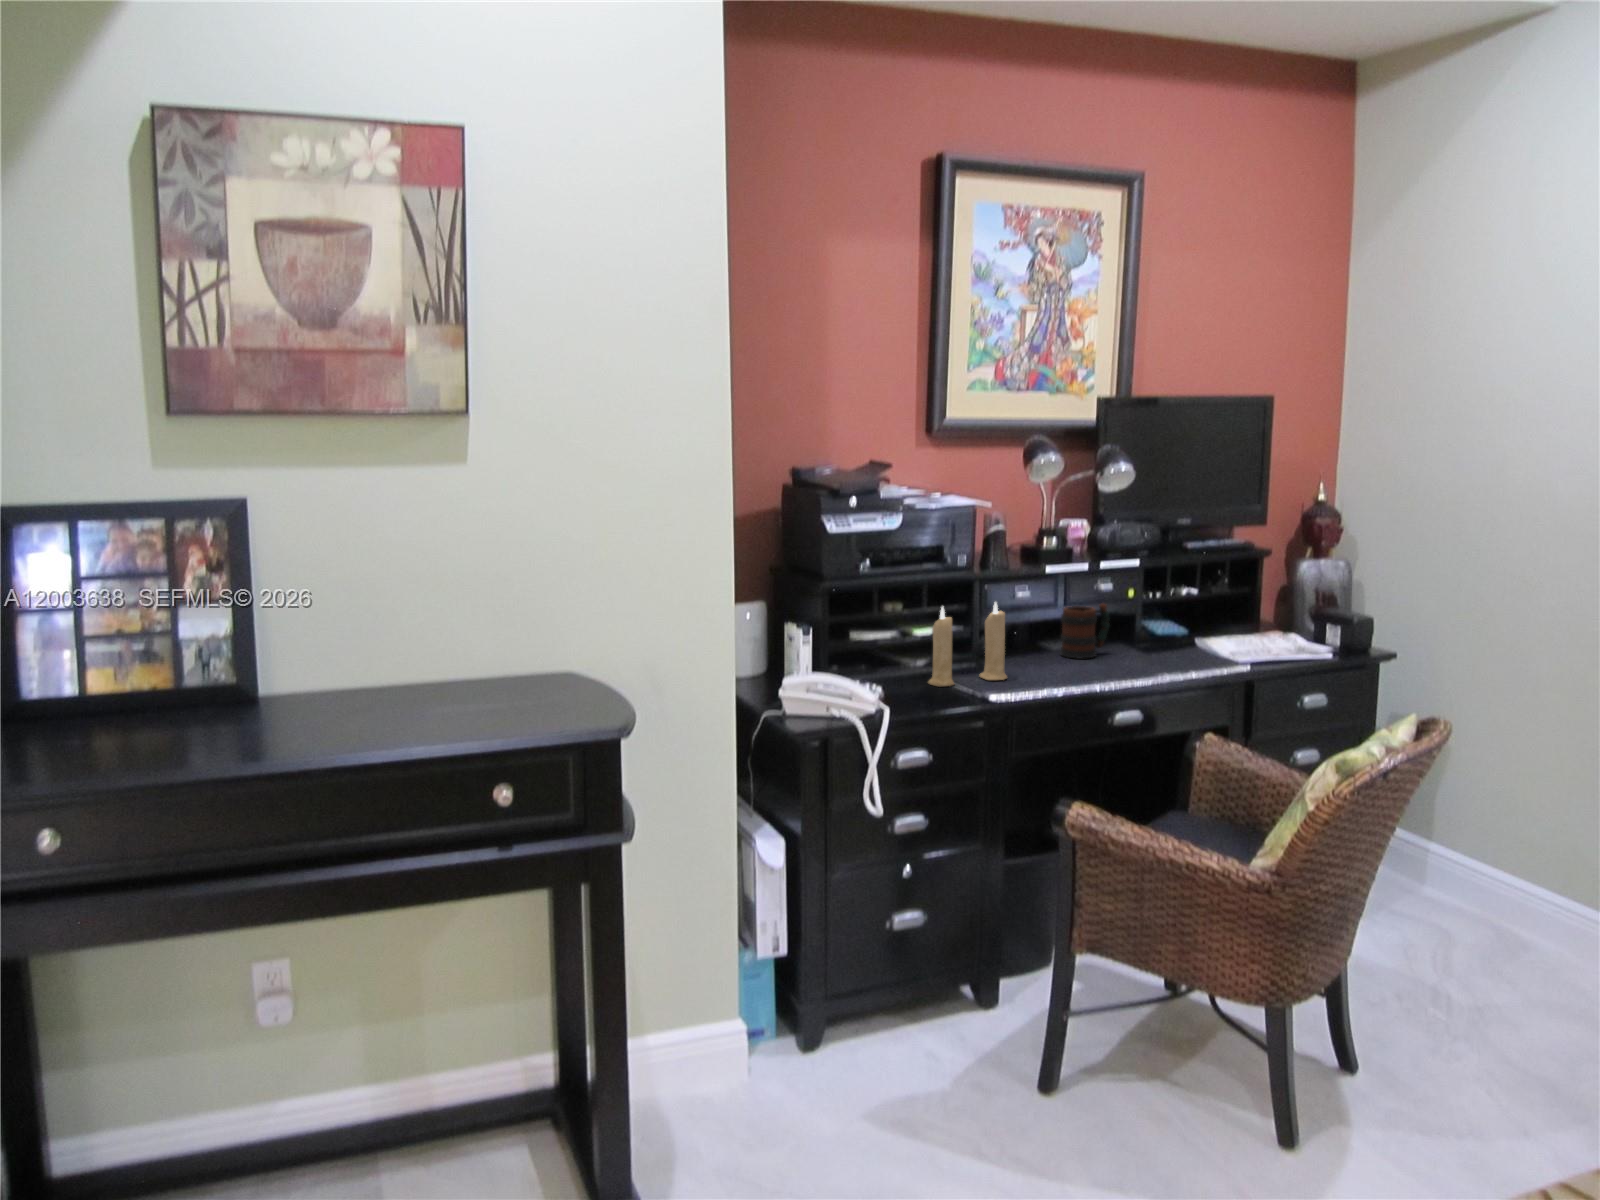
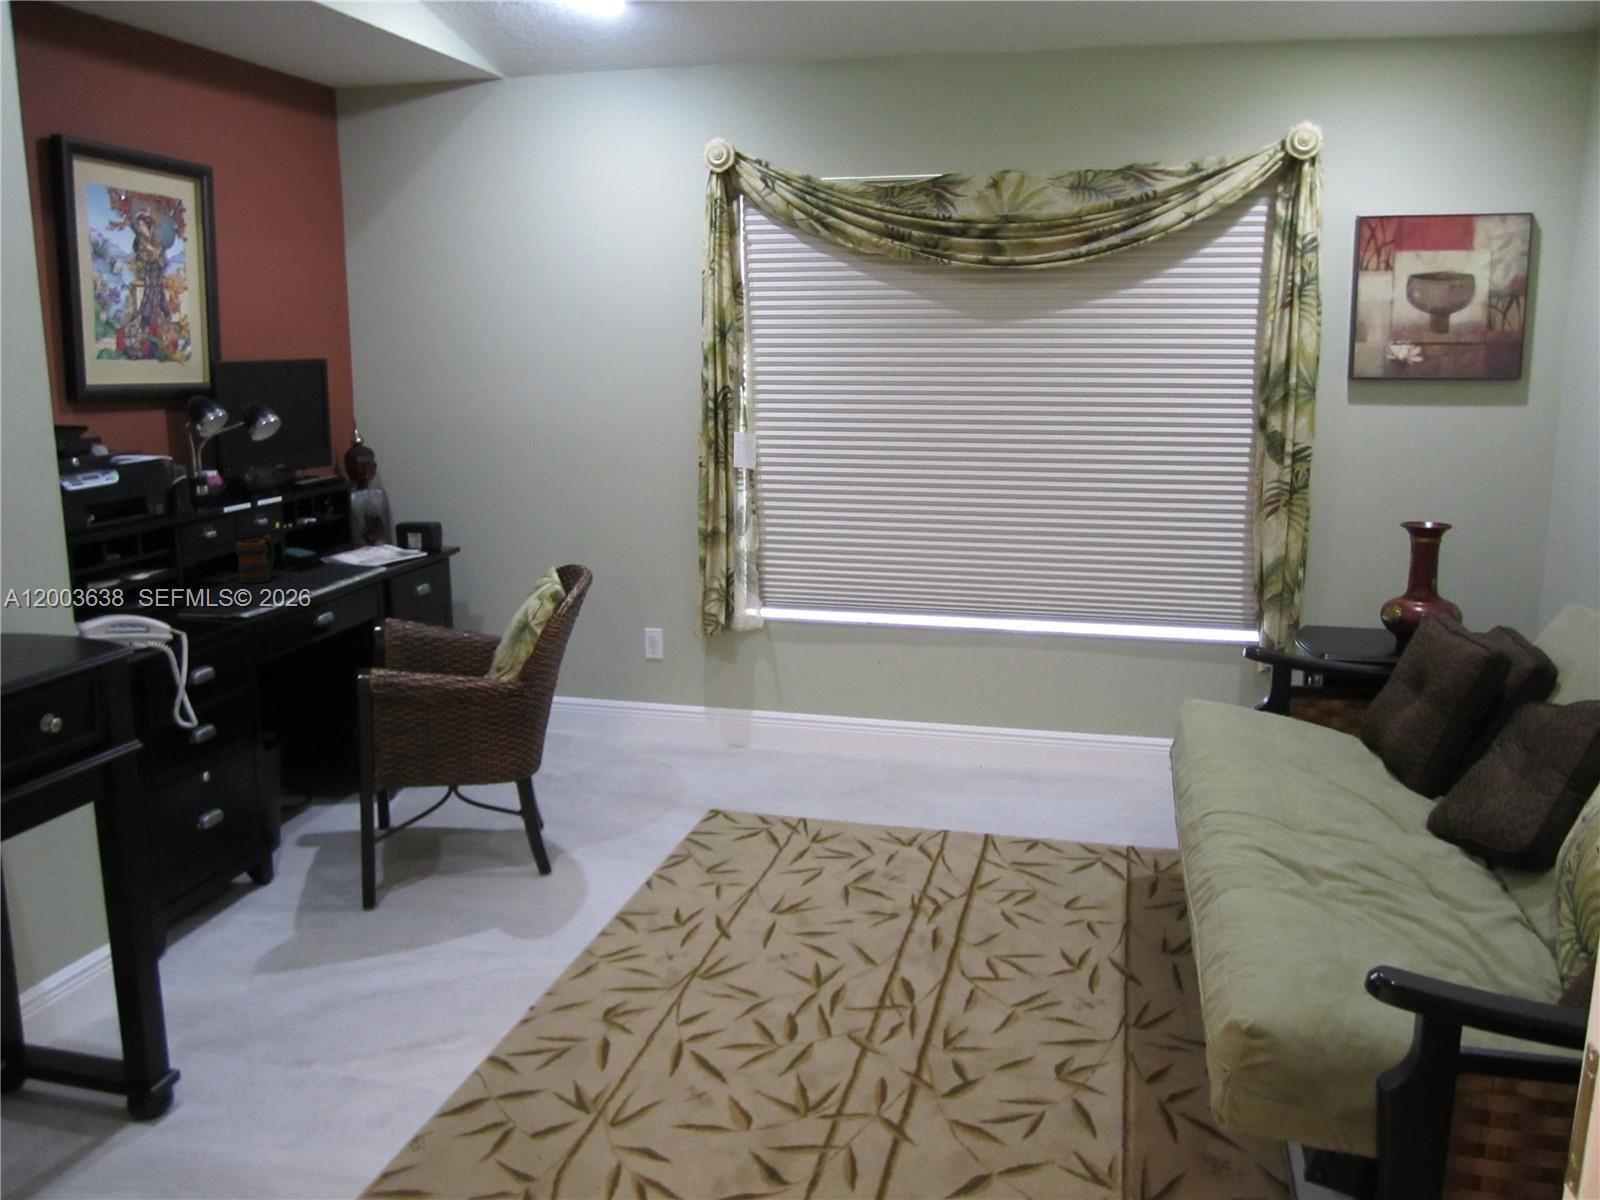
candle: present [928,602,1007,687] -> none [168,536,233,616]

